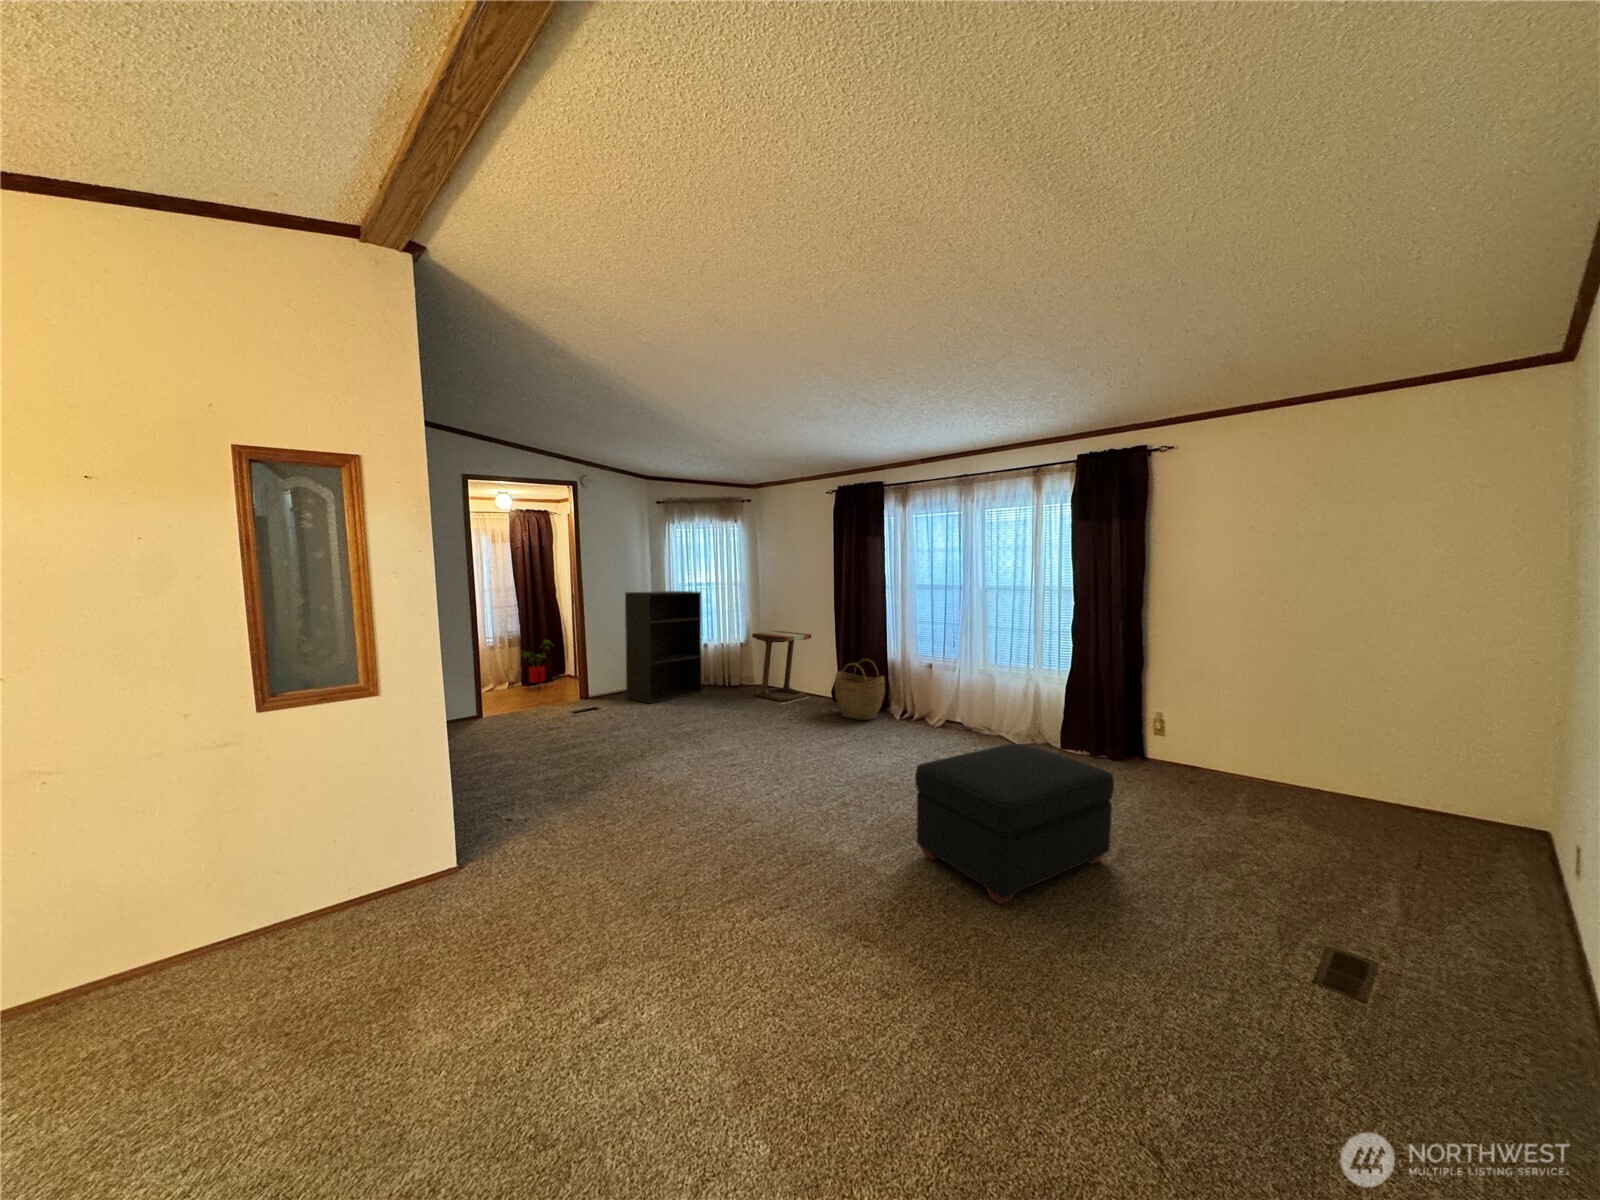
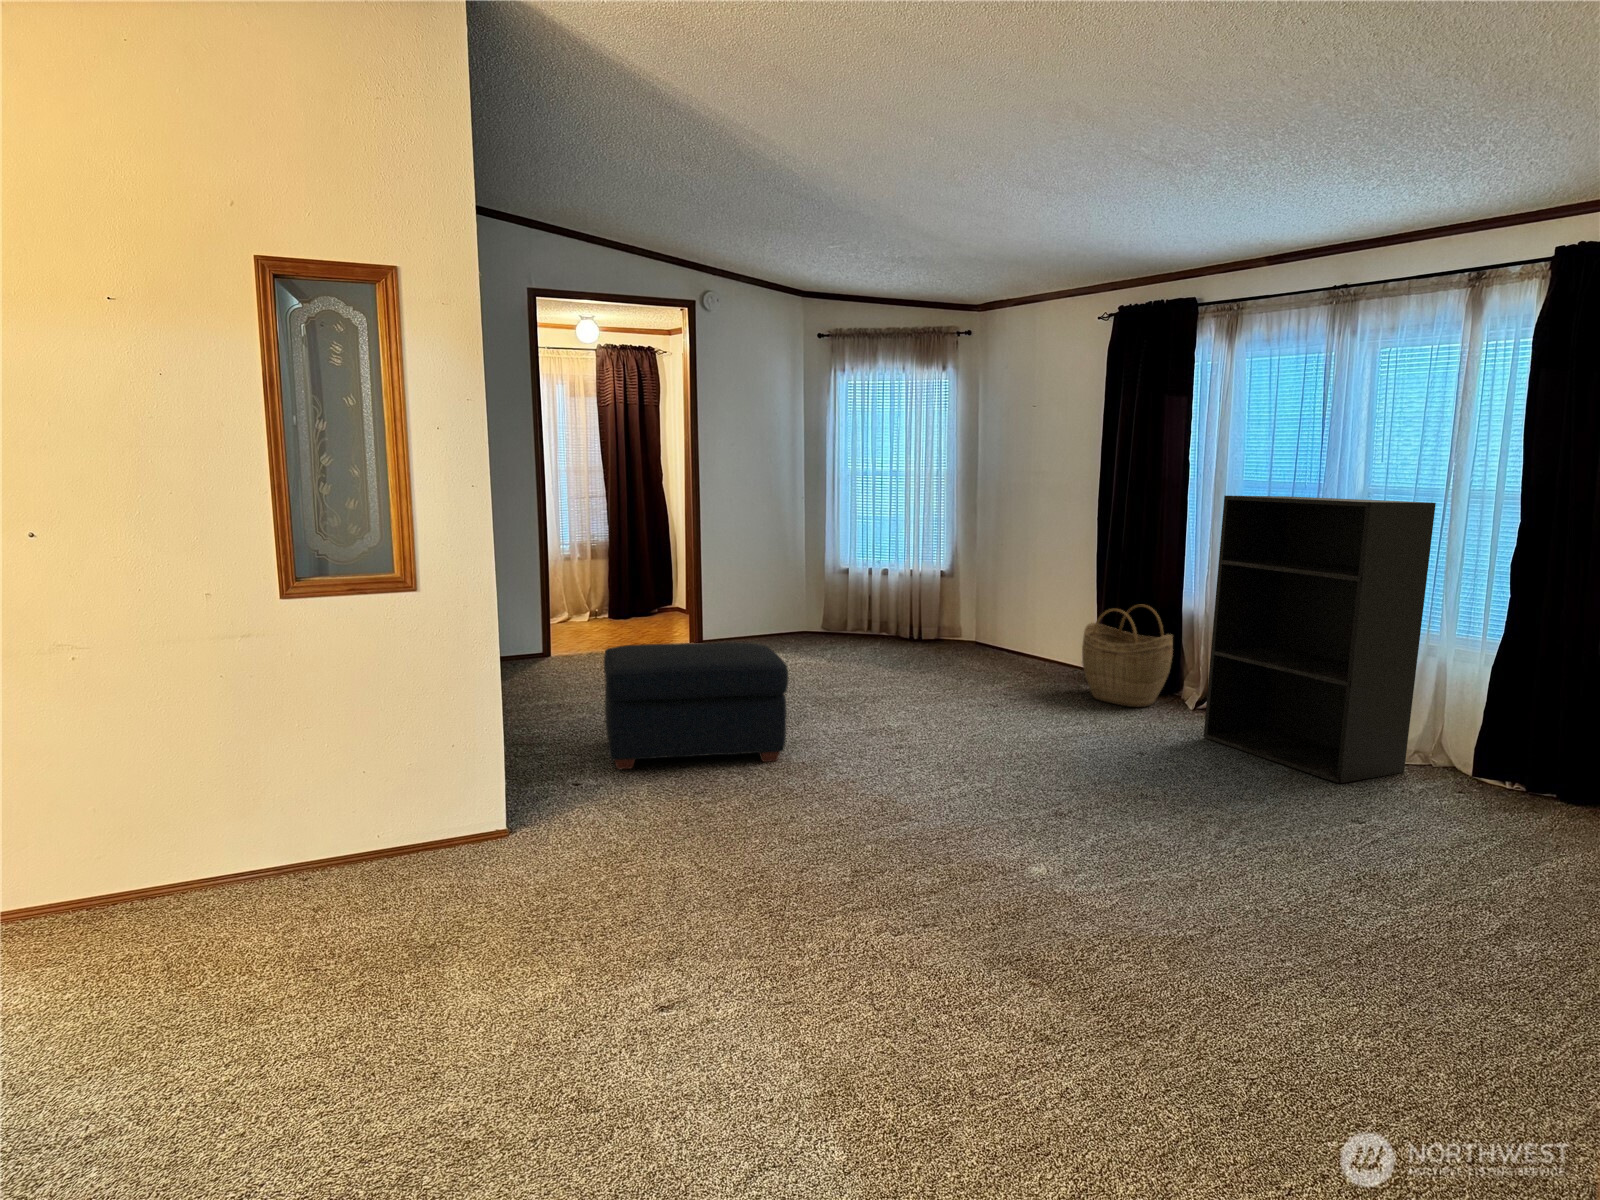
bookshelf: present [625,591,702,703] -> present [1204,496,1436,783]
side table: present [752,631,811,701] -> none [953,552,1062,672]
house plant: present [522,640,553,688] -> none [608,549,654,623]
ottoman: present [915,744,1114,904] -> present [604,643,788,769]

